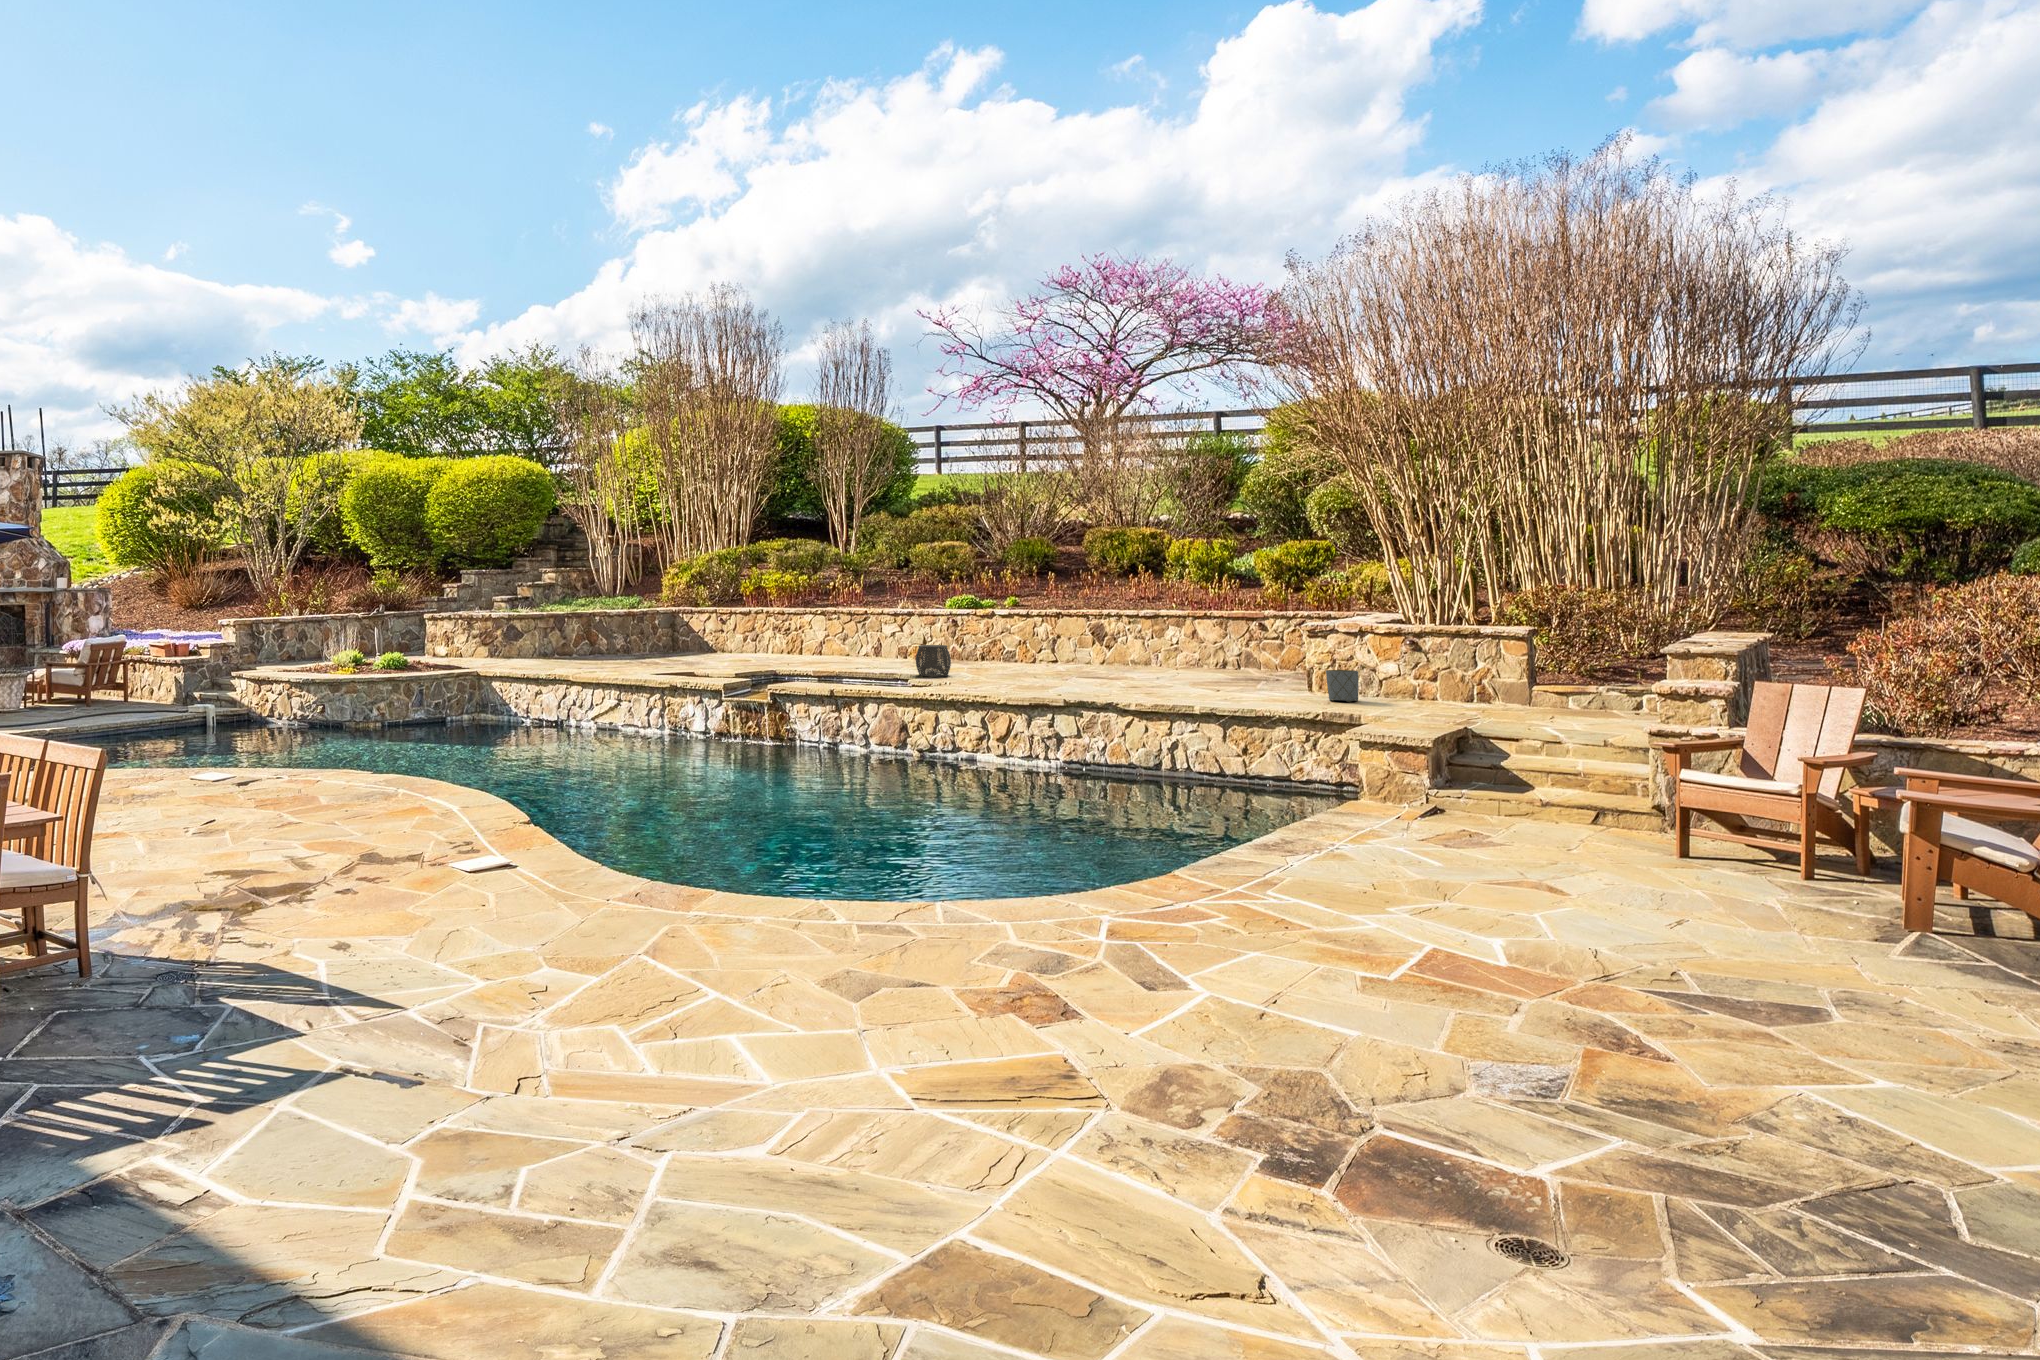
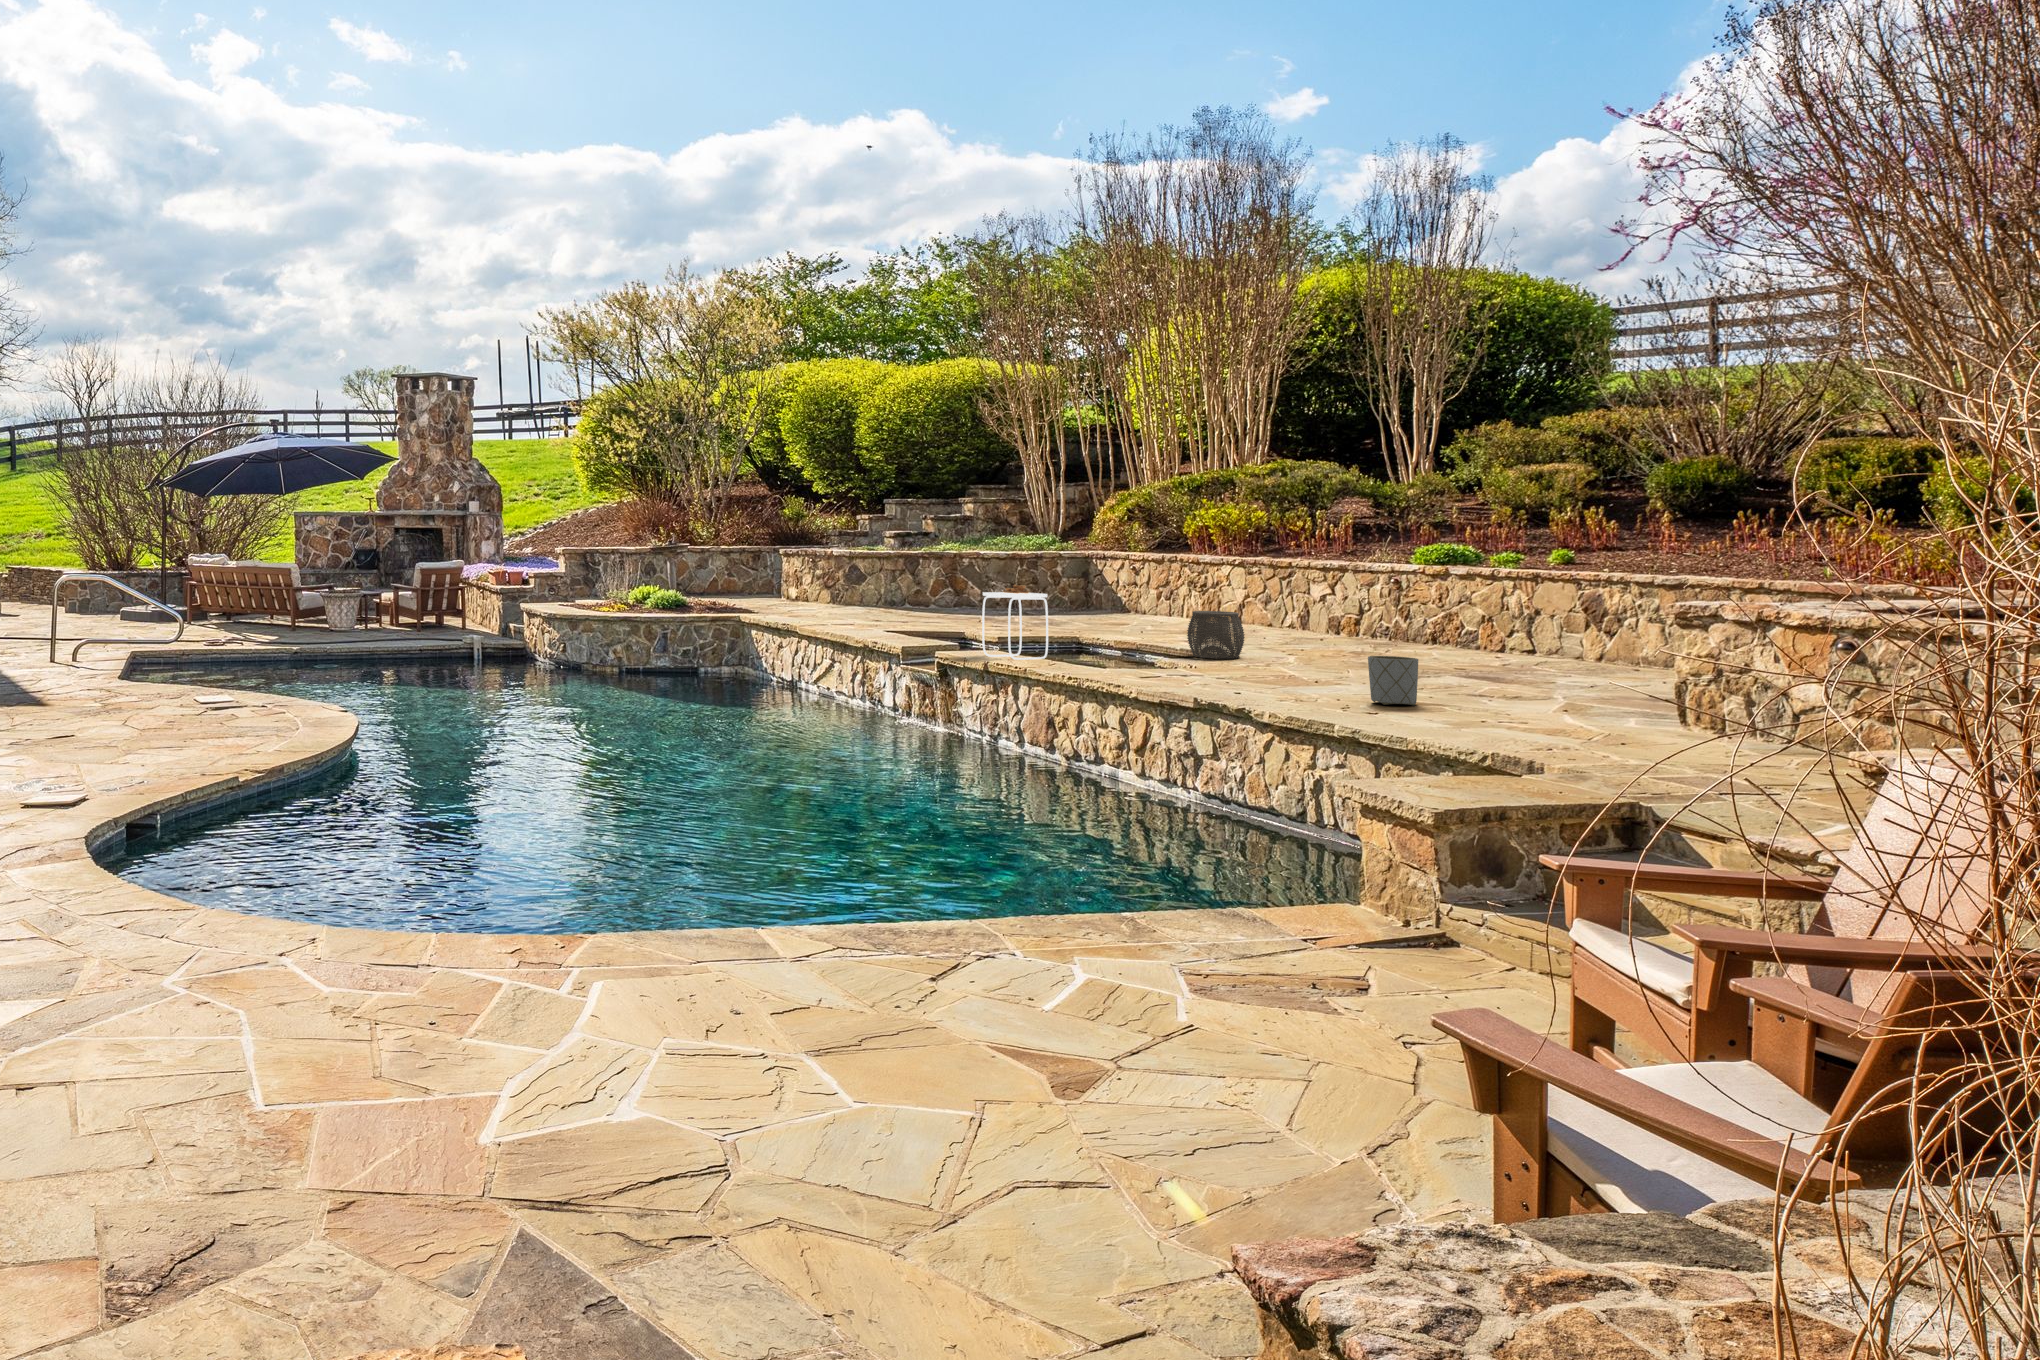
side table: none [813,633,848,687] -> present [982,584,1048,660]
planter: present [1326,670,1358,702] -> present [1368,656,1418,706]

